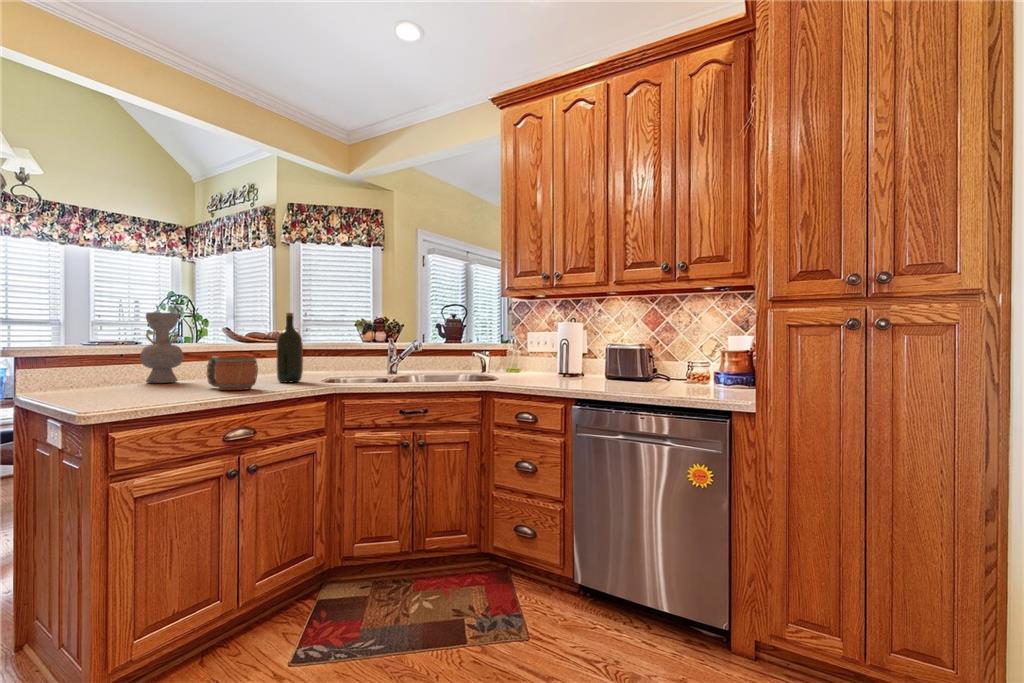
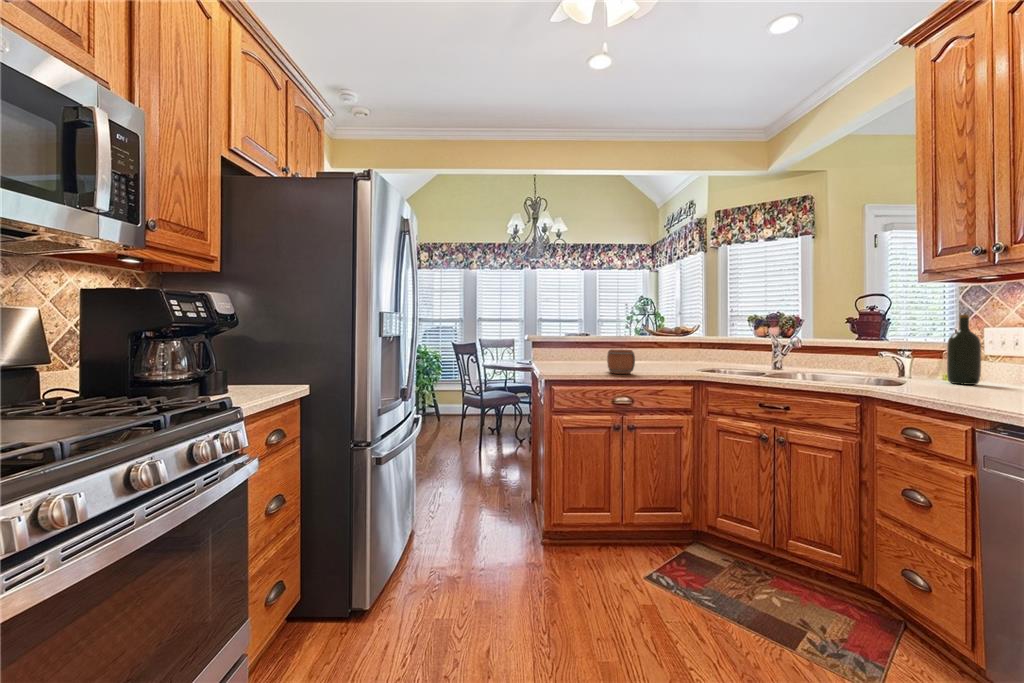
decorative vase: present [140,313,183,383] -> none [581,319,604,365]
wine bottle: present [276,313,303,383] -> present [947,315,981,385]

